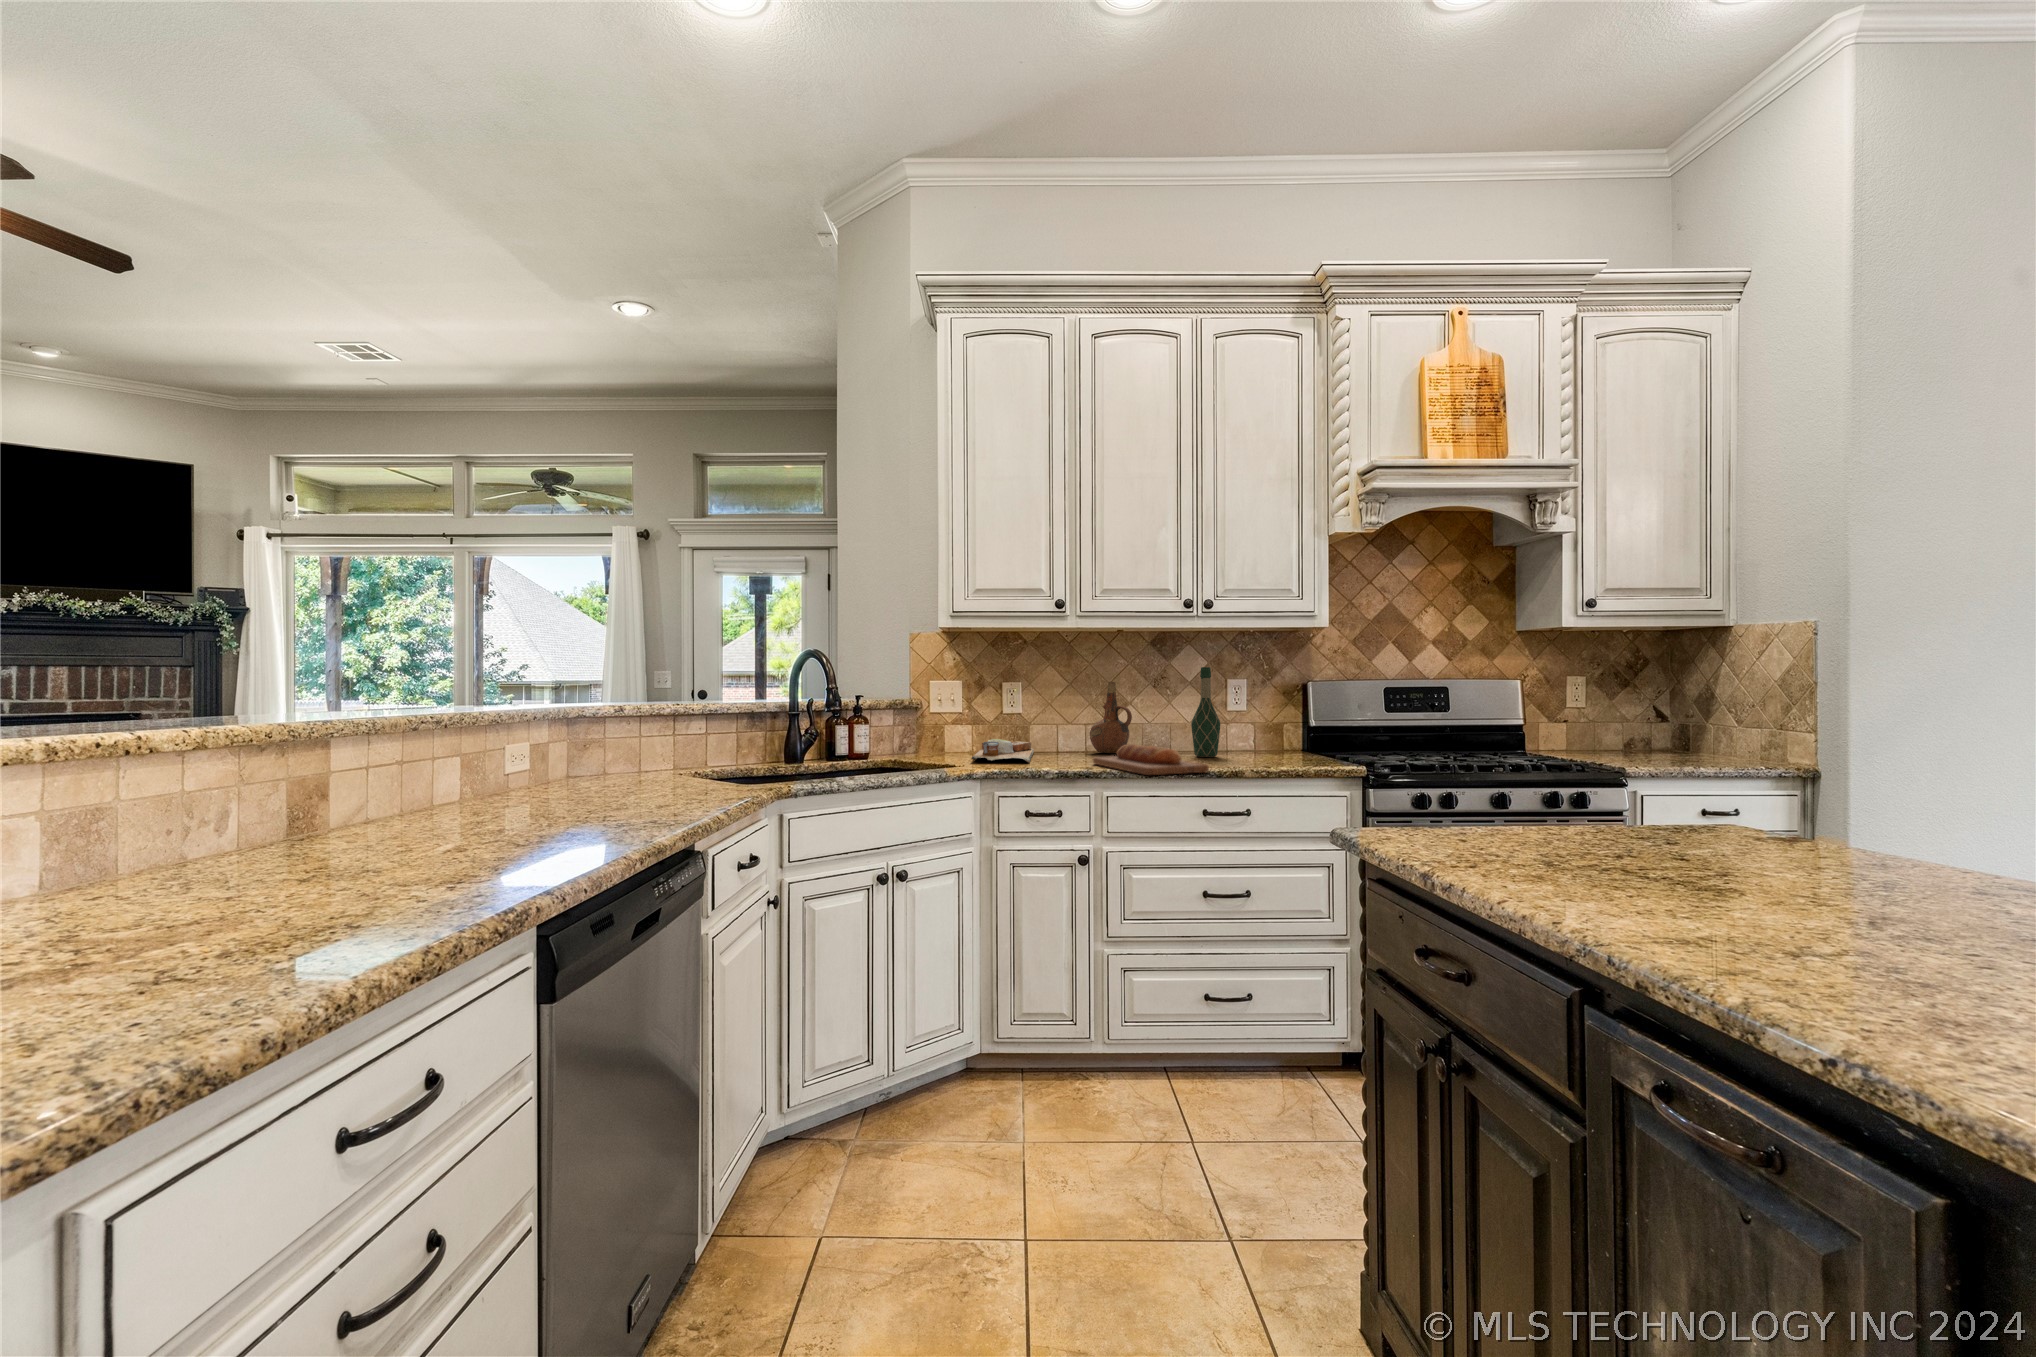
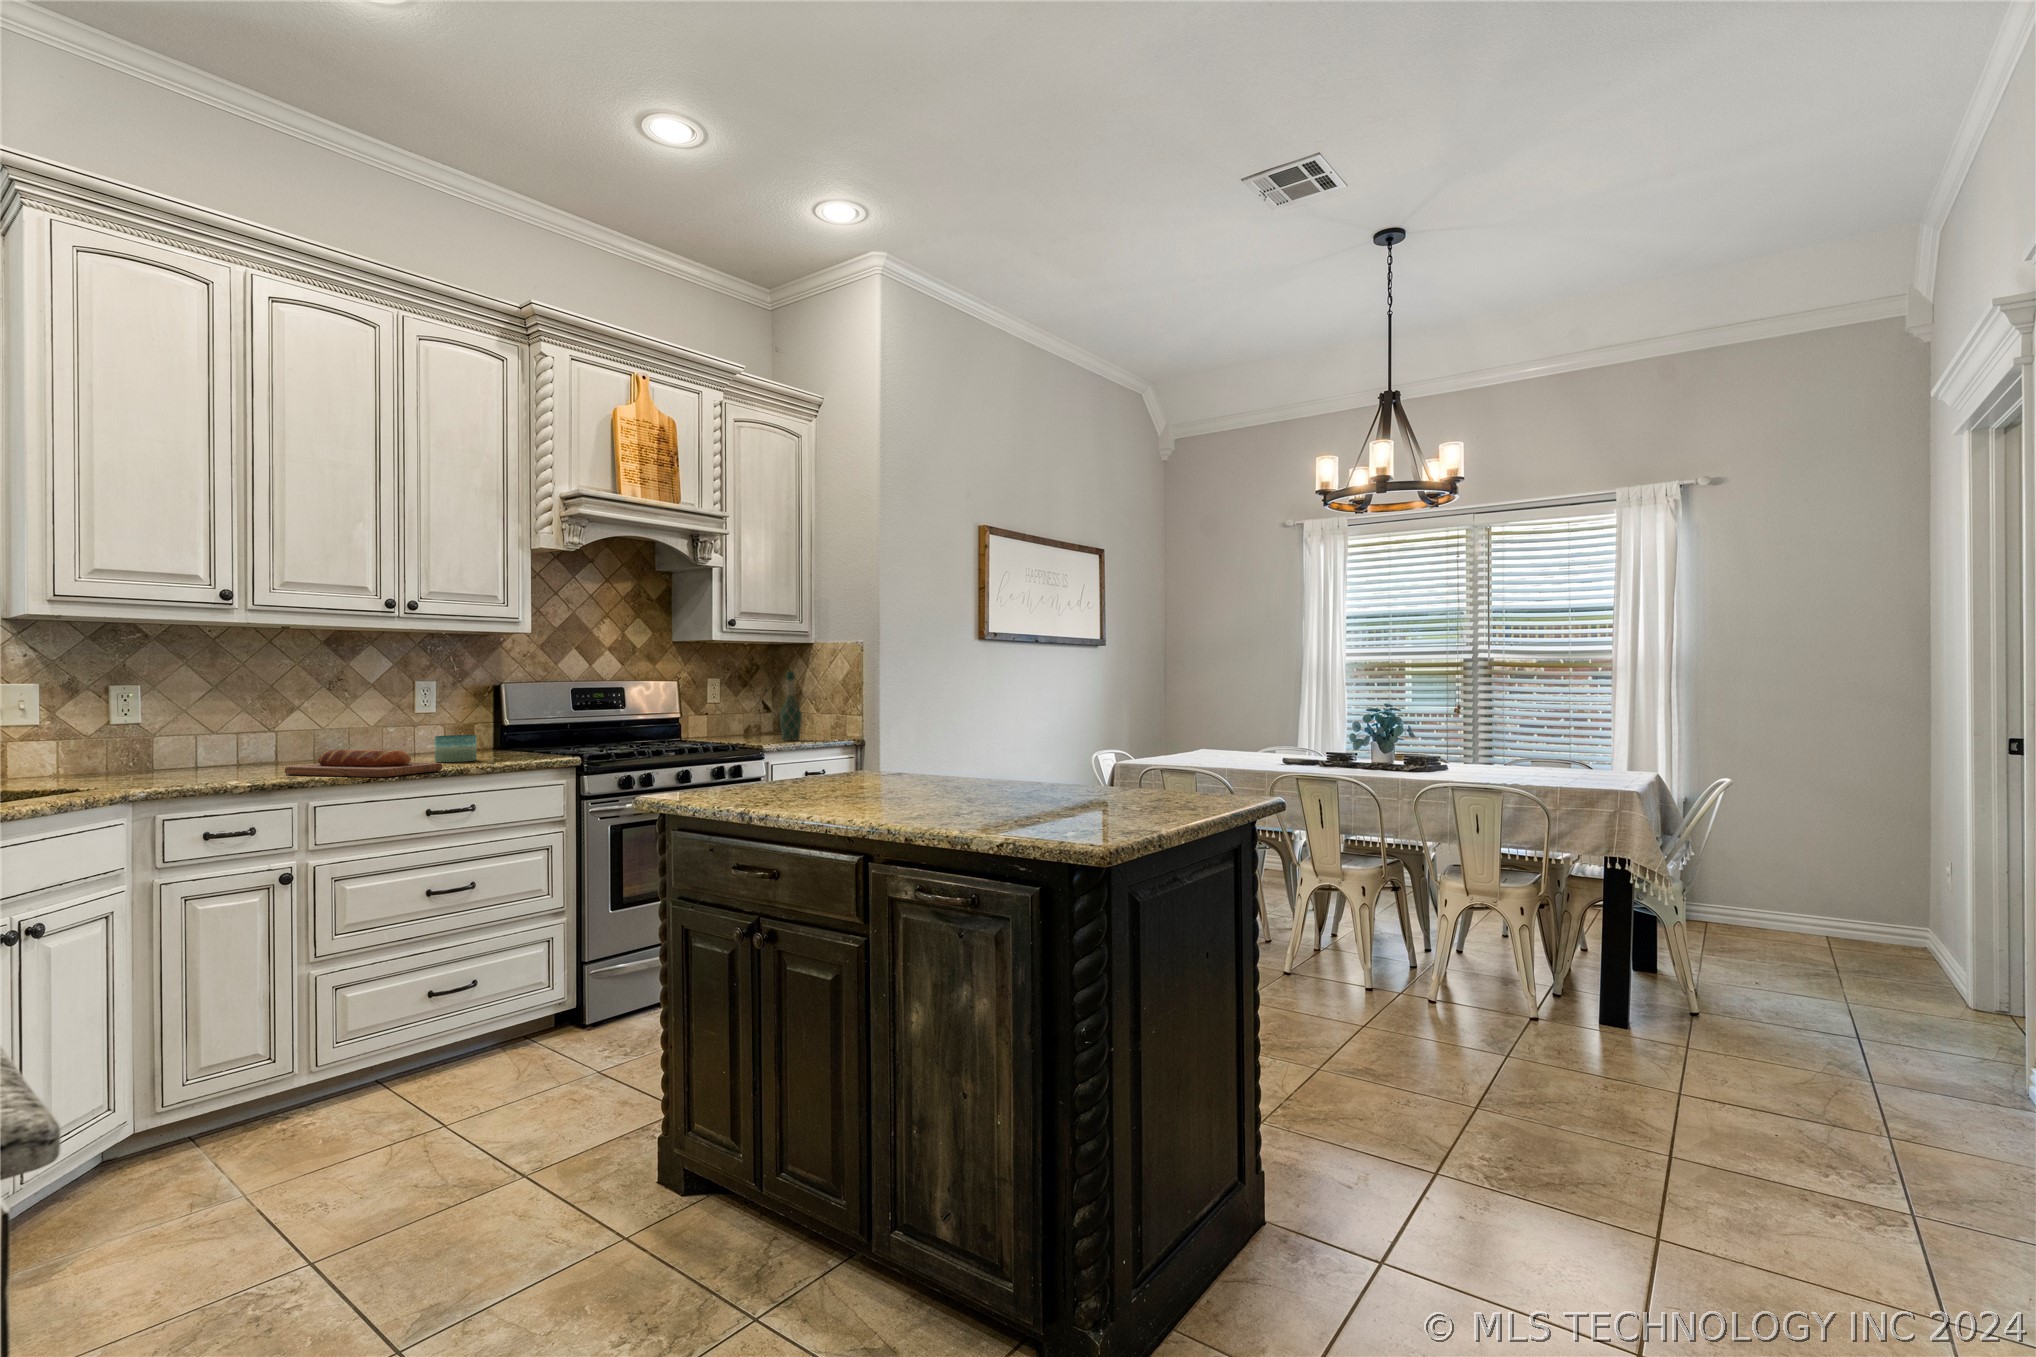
wine bottle: present [1191,667,1220,757] -> present [780,671,802,741]
ceramic pitcher: present [1090,682,1132,753] -> none [243,685,302,765]
candle: none [1229,734,1267,762] -> present [435,735,476,762]
cutting board: present [972,739,1034,763] -> none [75,756,195,784]

